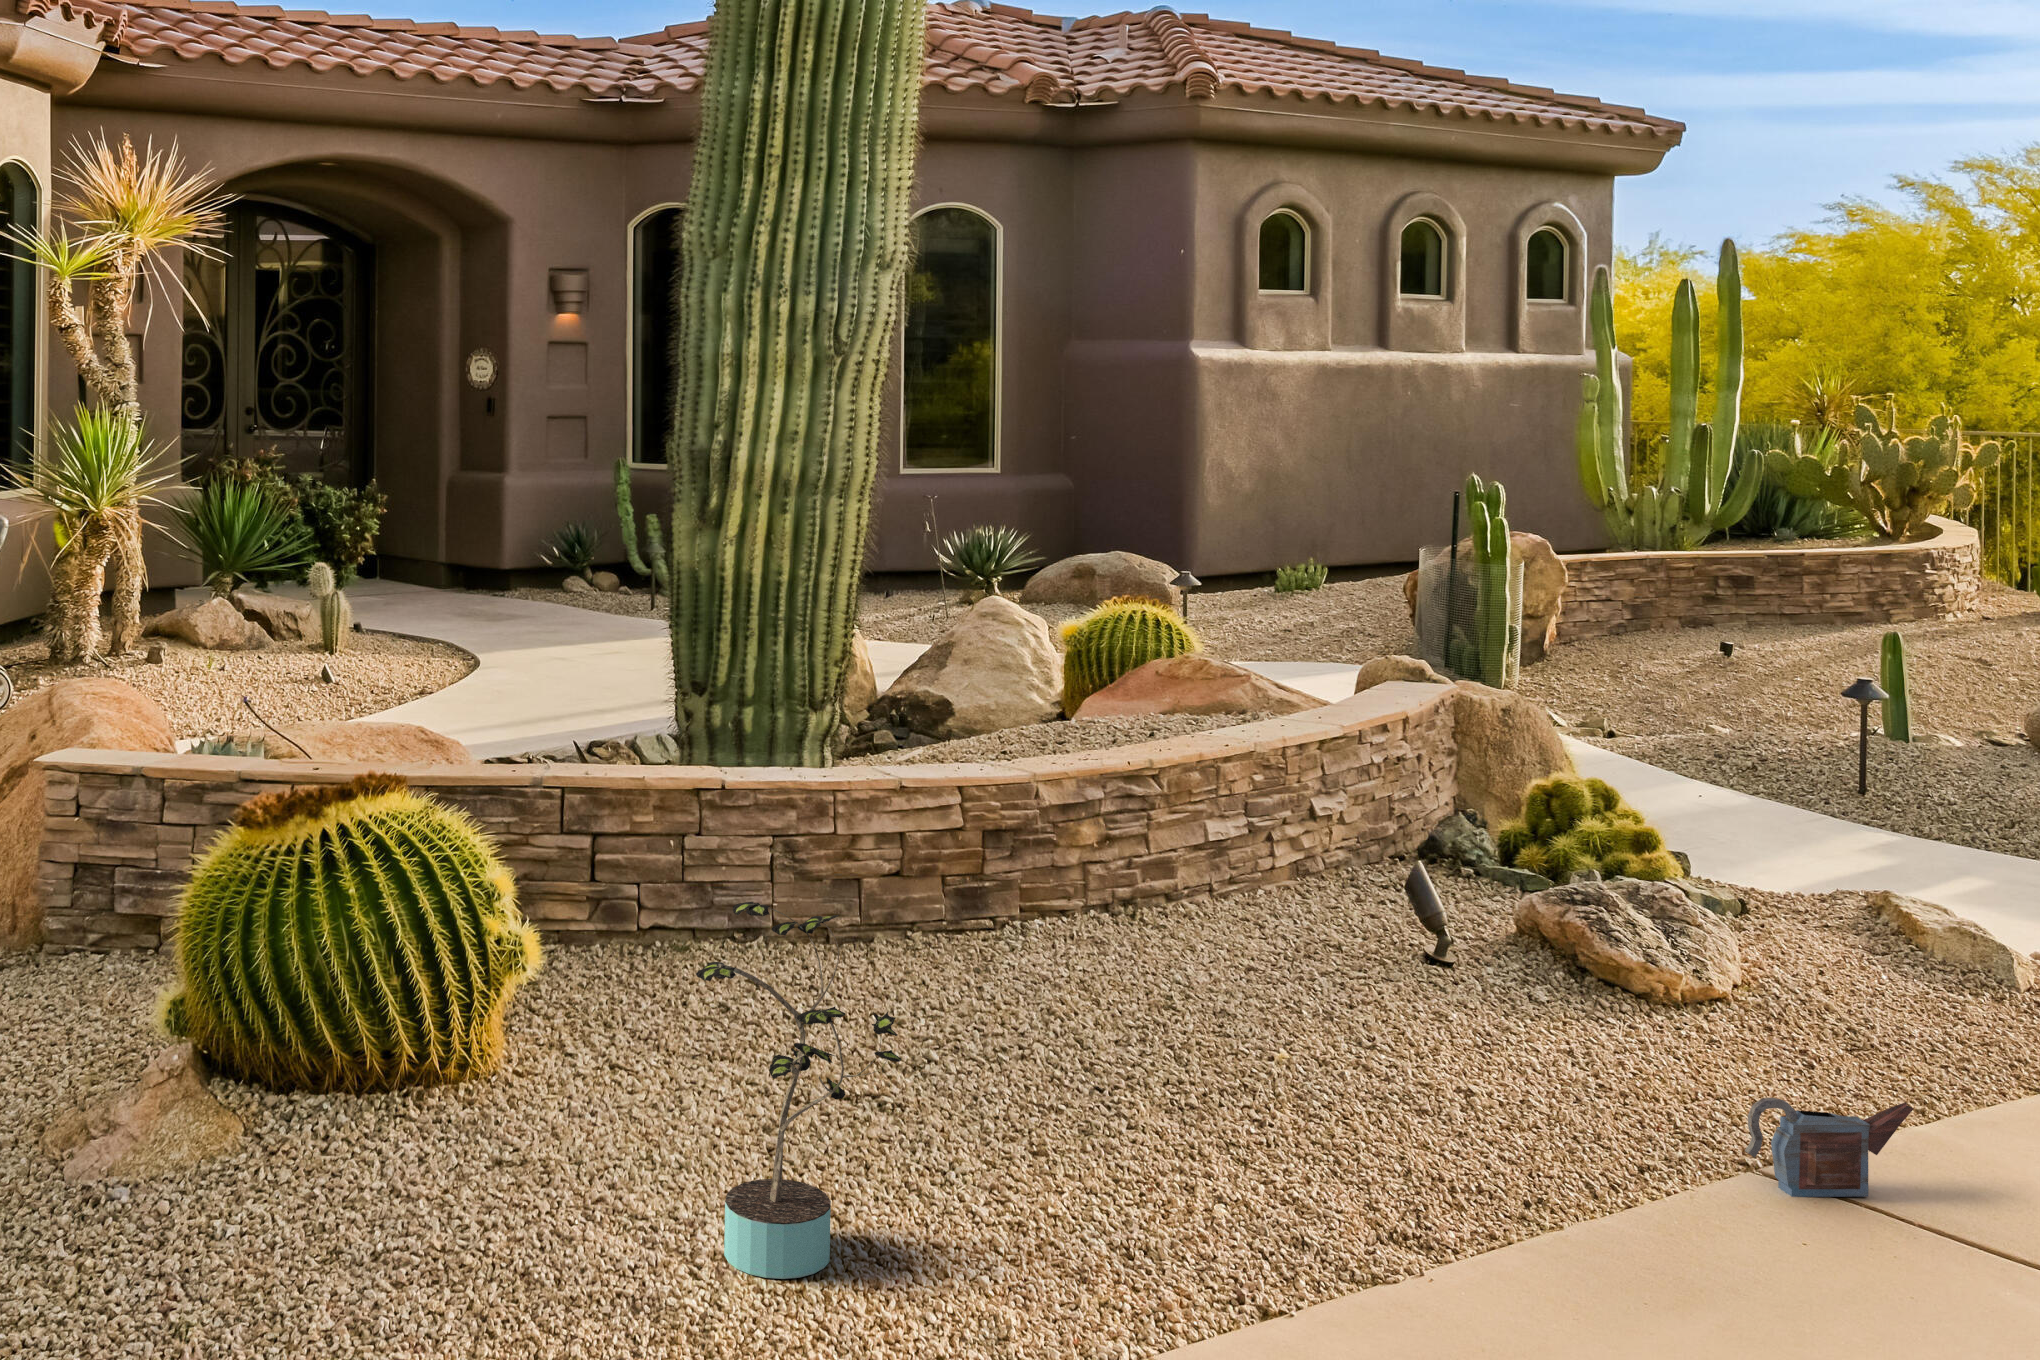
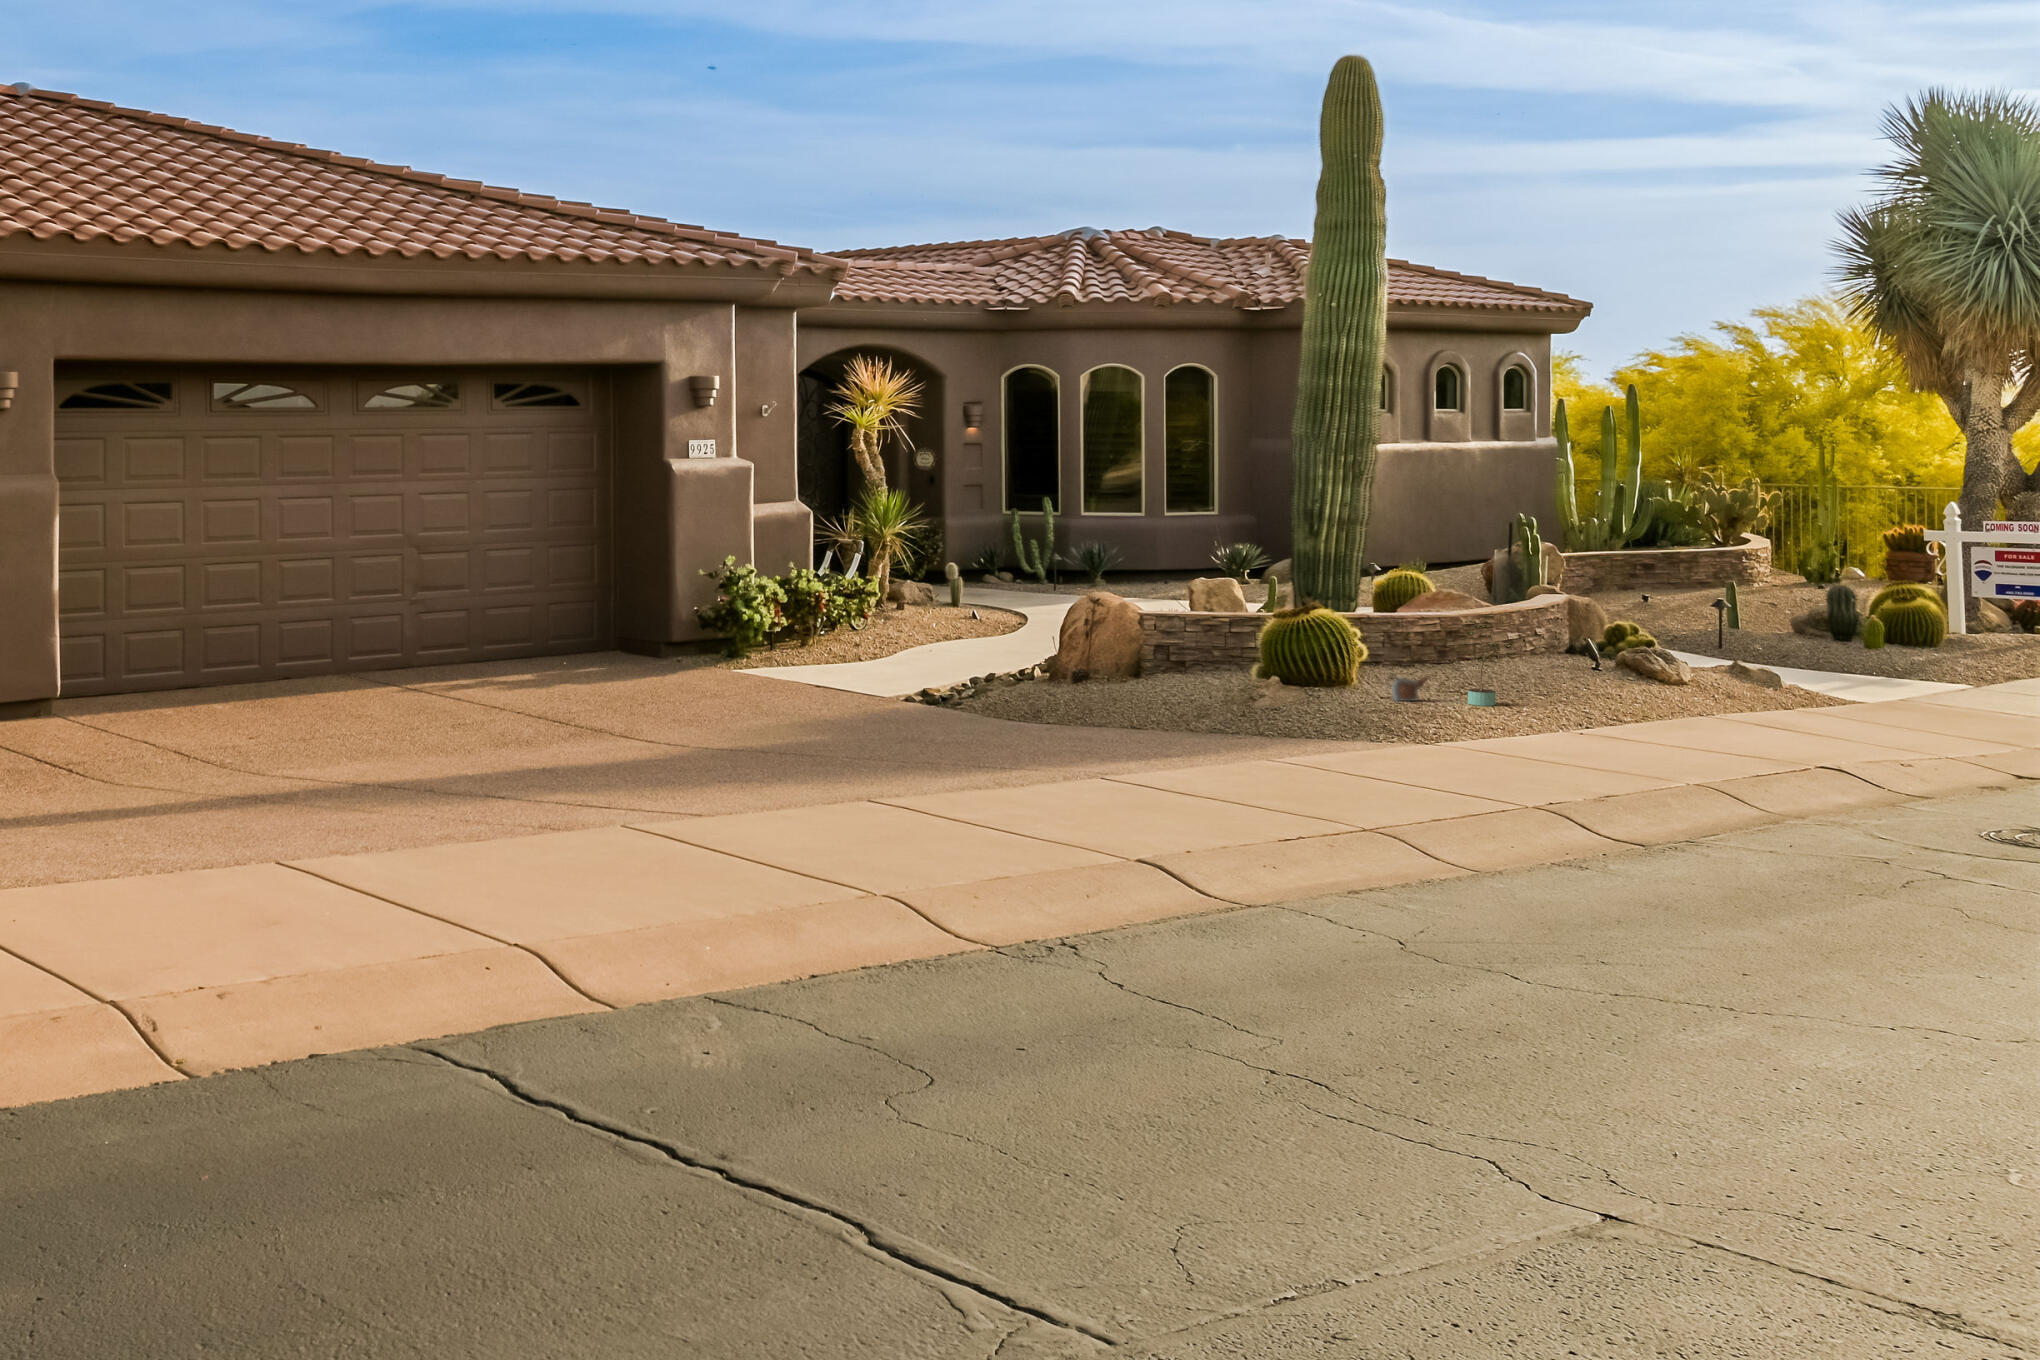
watering can: present [1745,1097,1914,1197] -> present [1385,675,1429,701]

